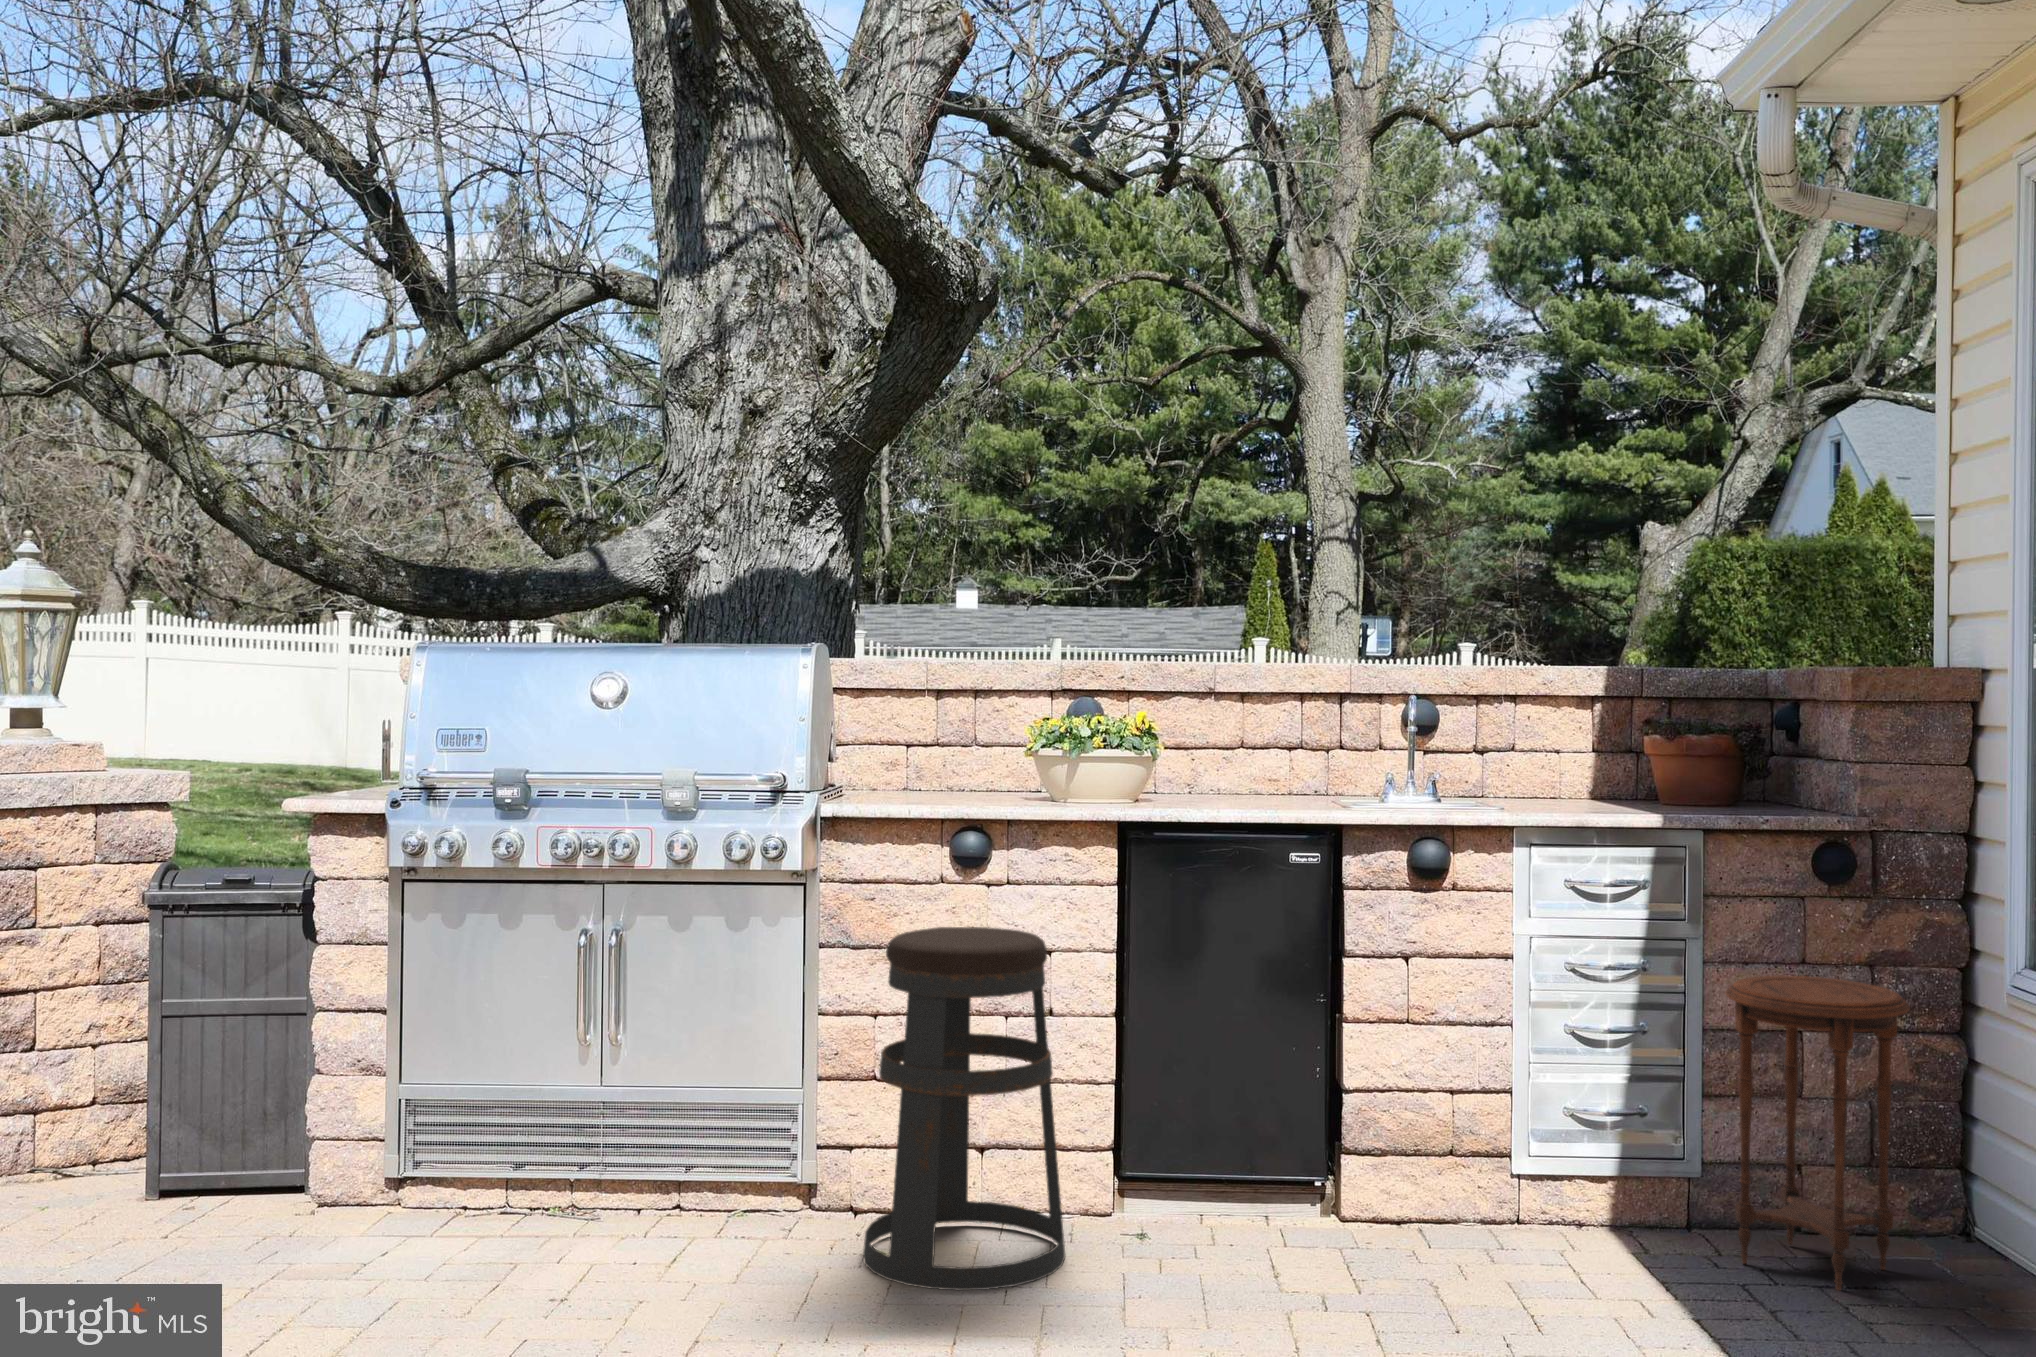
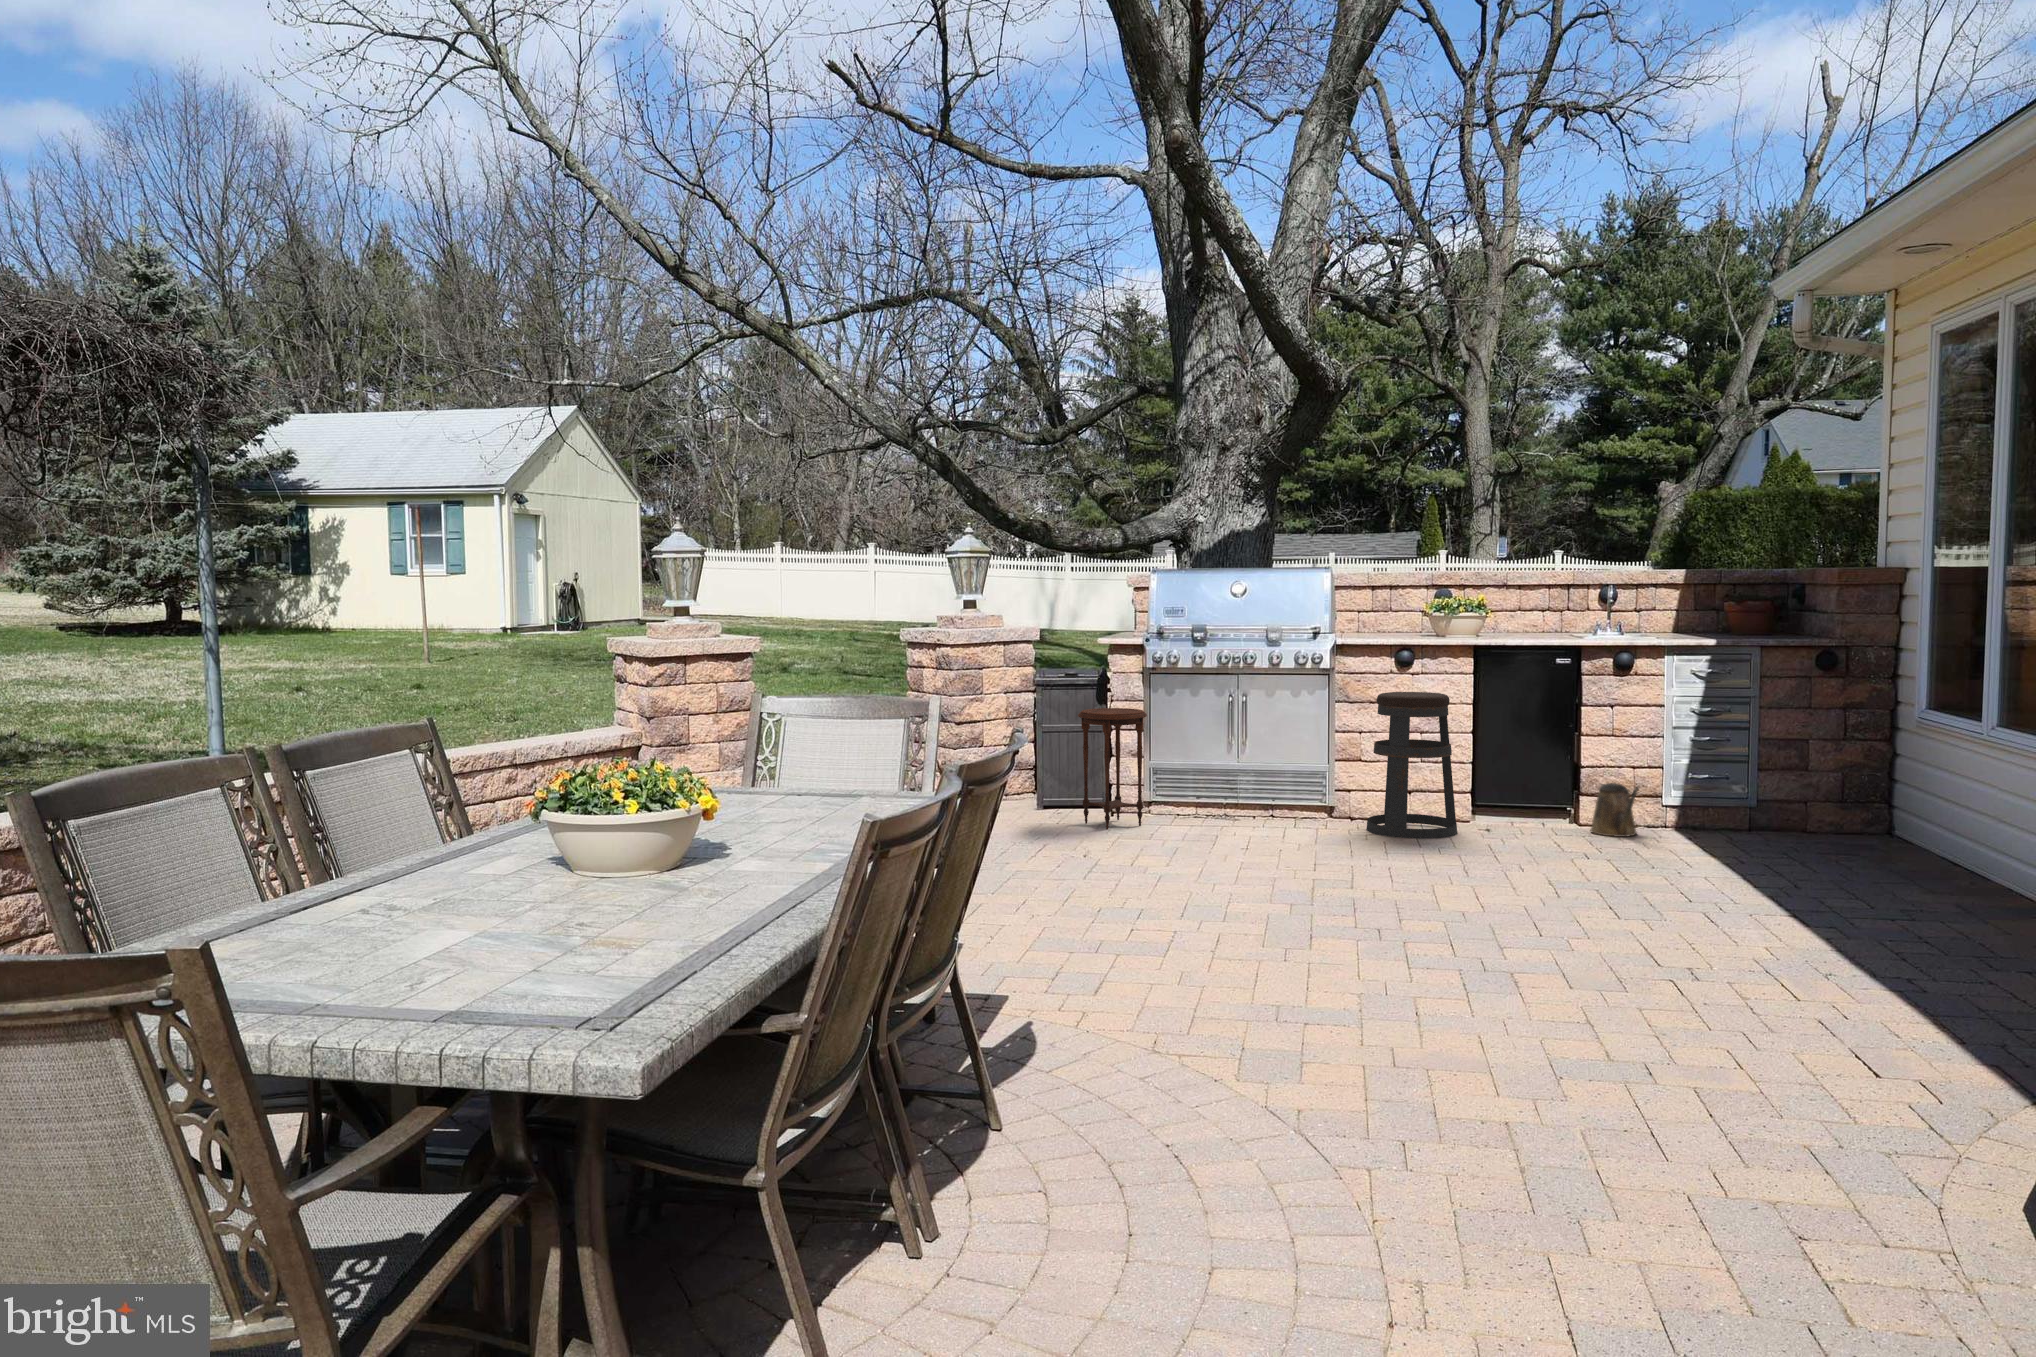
side table: present [1726,976,1910,1291] -> present [1078,708,1147,830]
watering can: none [1358,1134,1458,1269] -> present [1590,783,1639,837]

